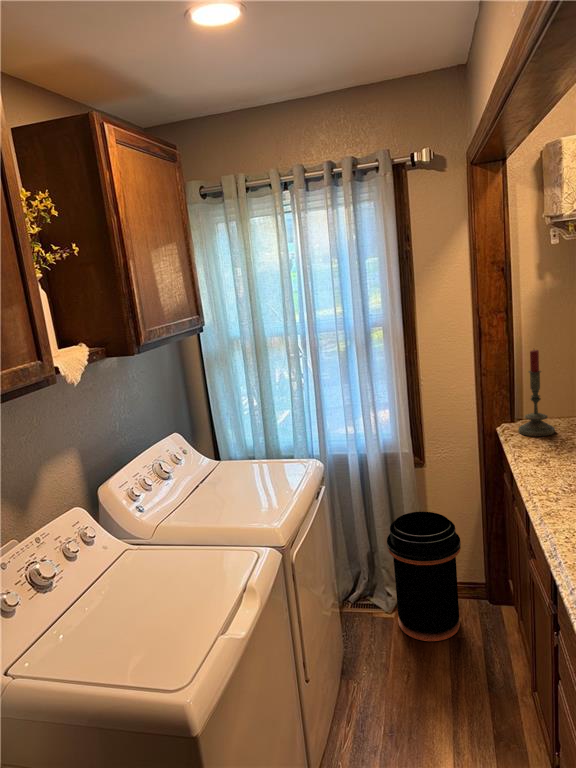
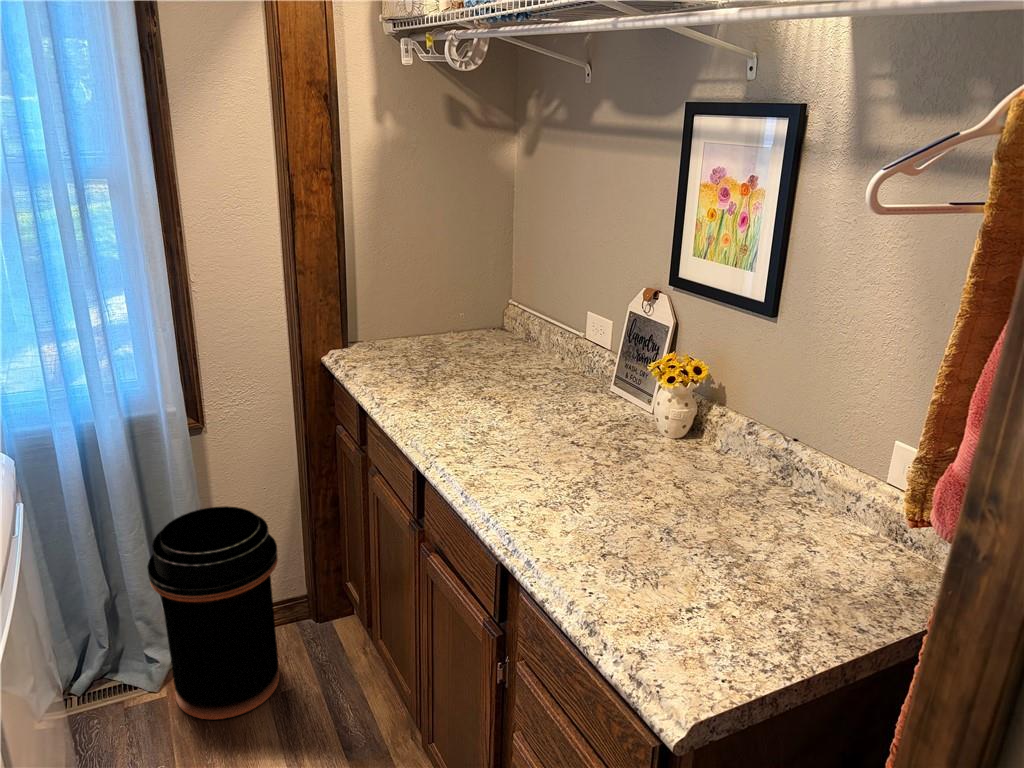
candle: present [518,350,555,436] -> none [361,228,412,366]

